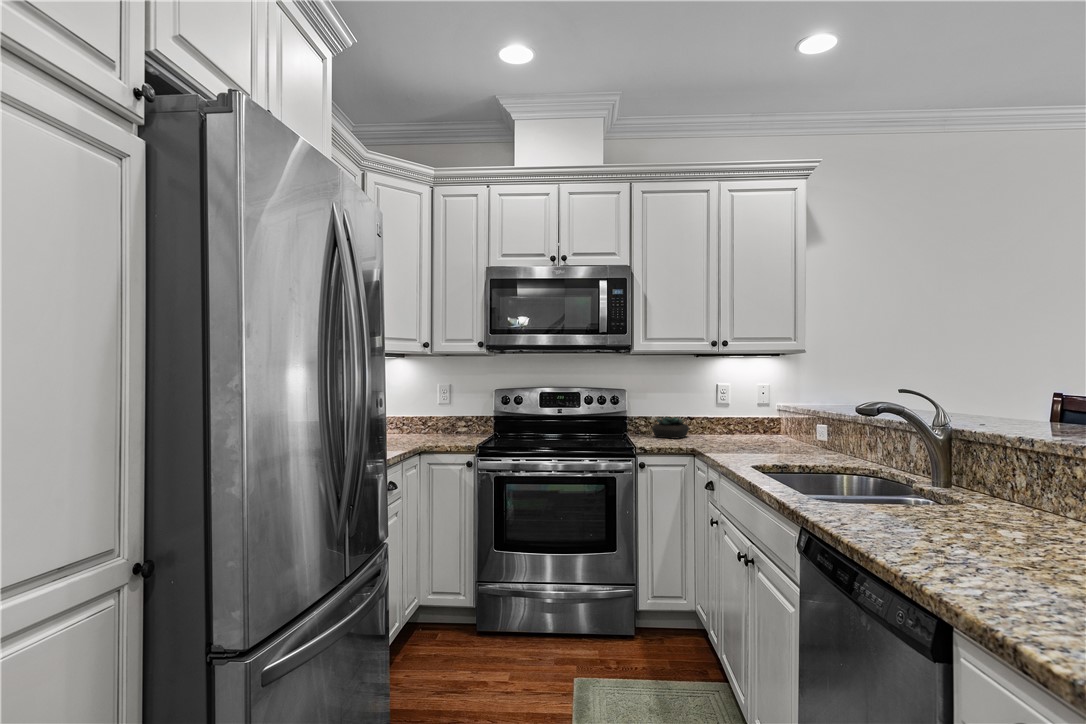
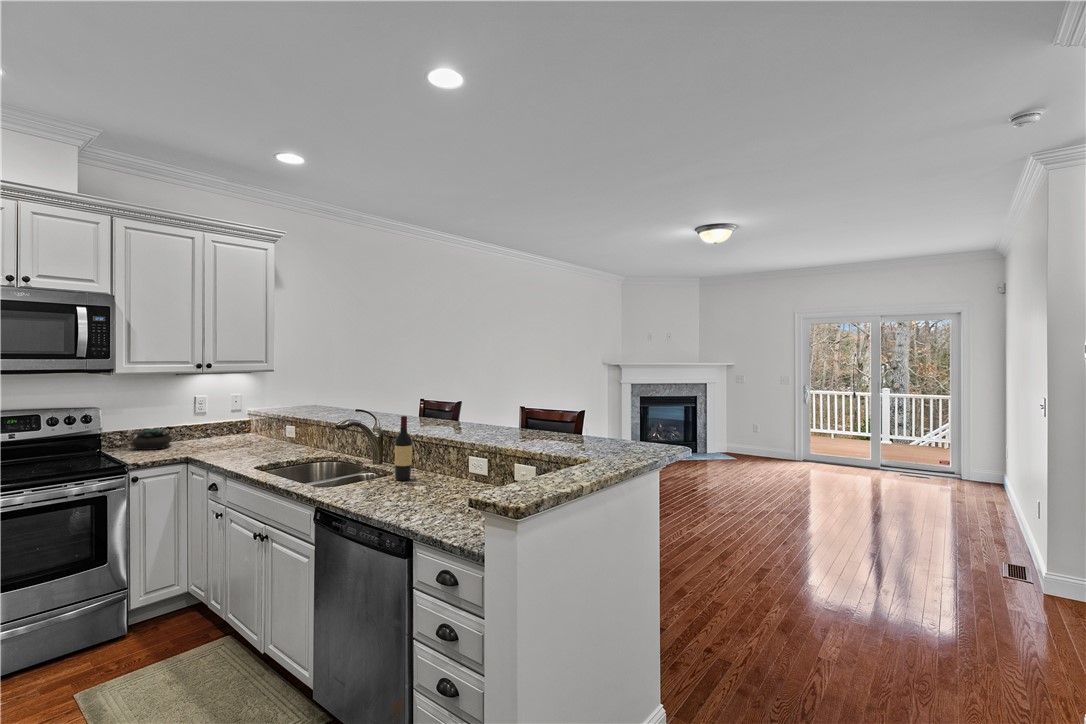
wine bottle: none [964,389,1007,519] -> present [395,416,412,481]

